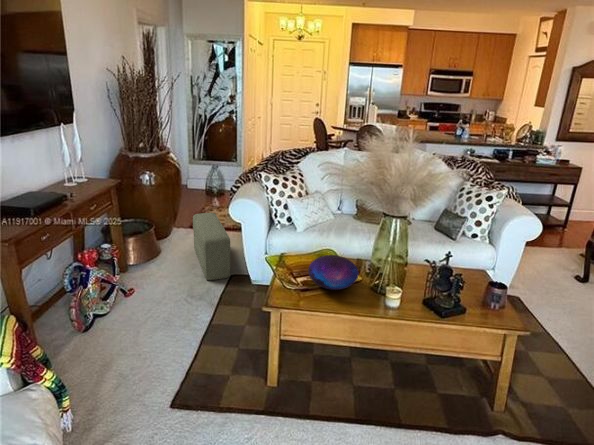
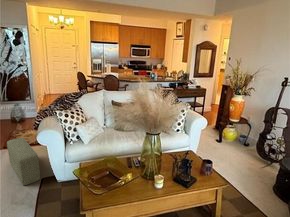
decorative orb: present [308,255,359,290] -> none [102,161,134,185]

